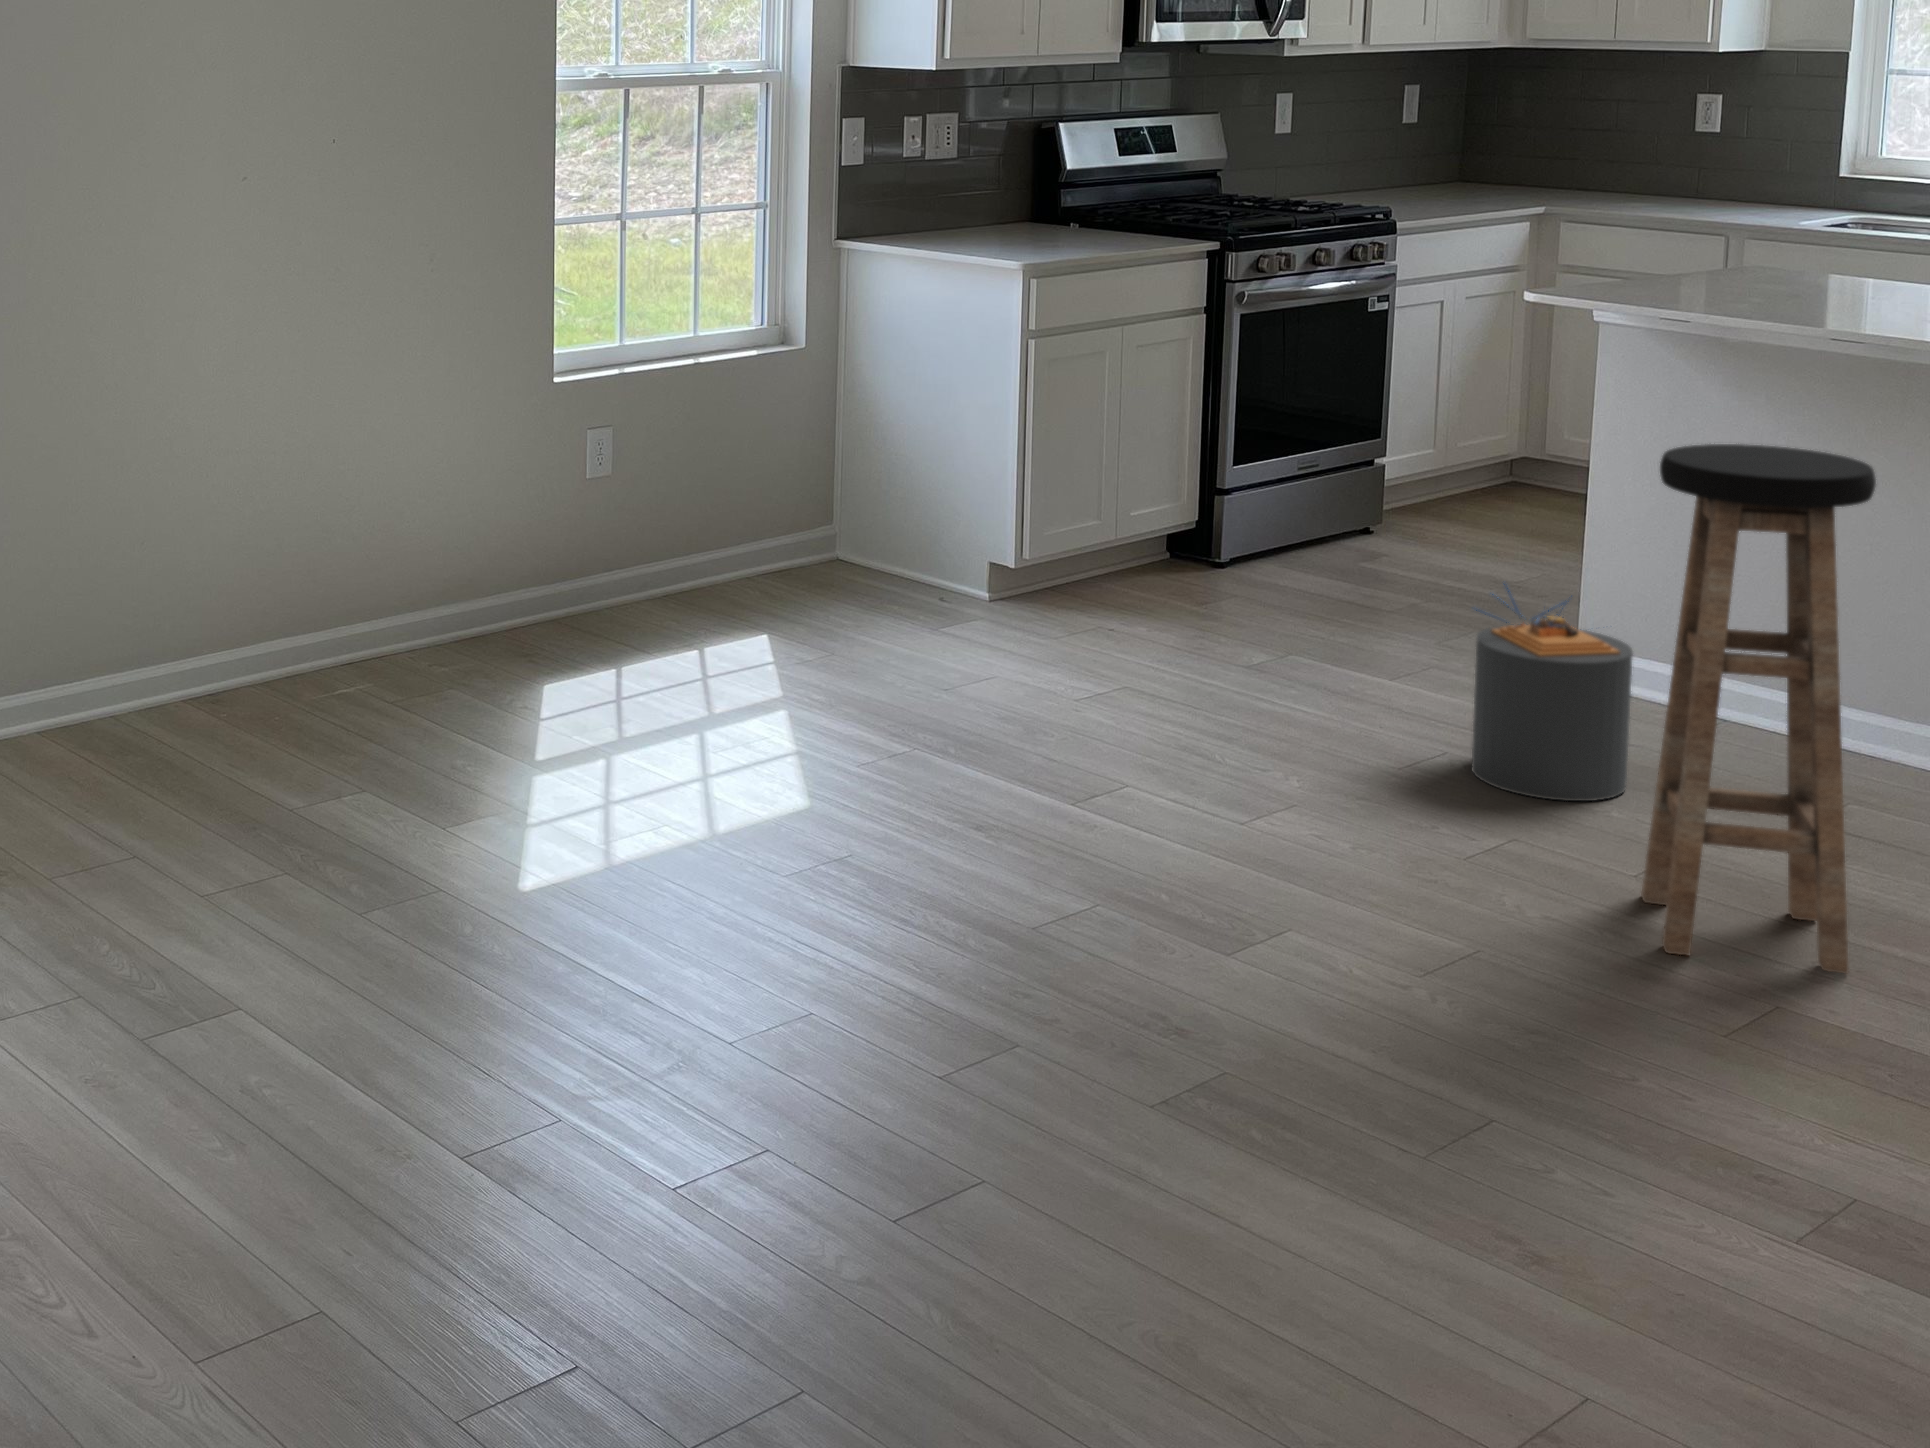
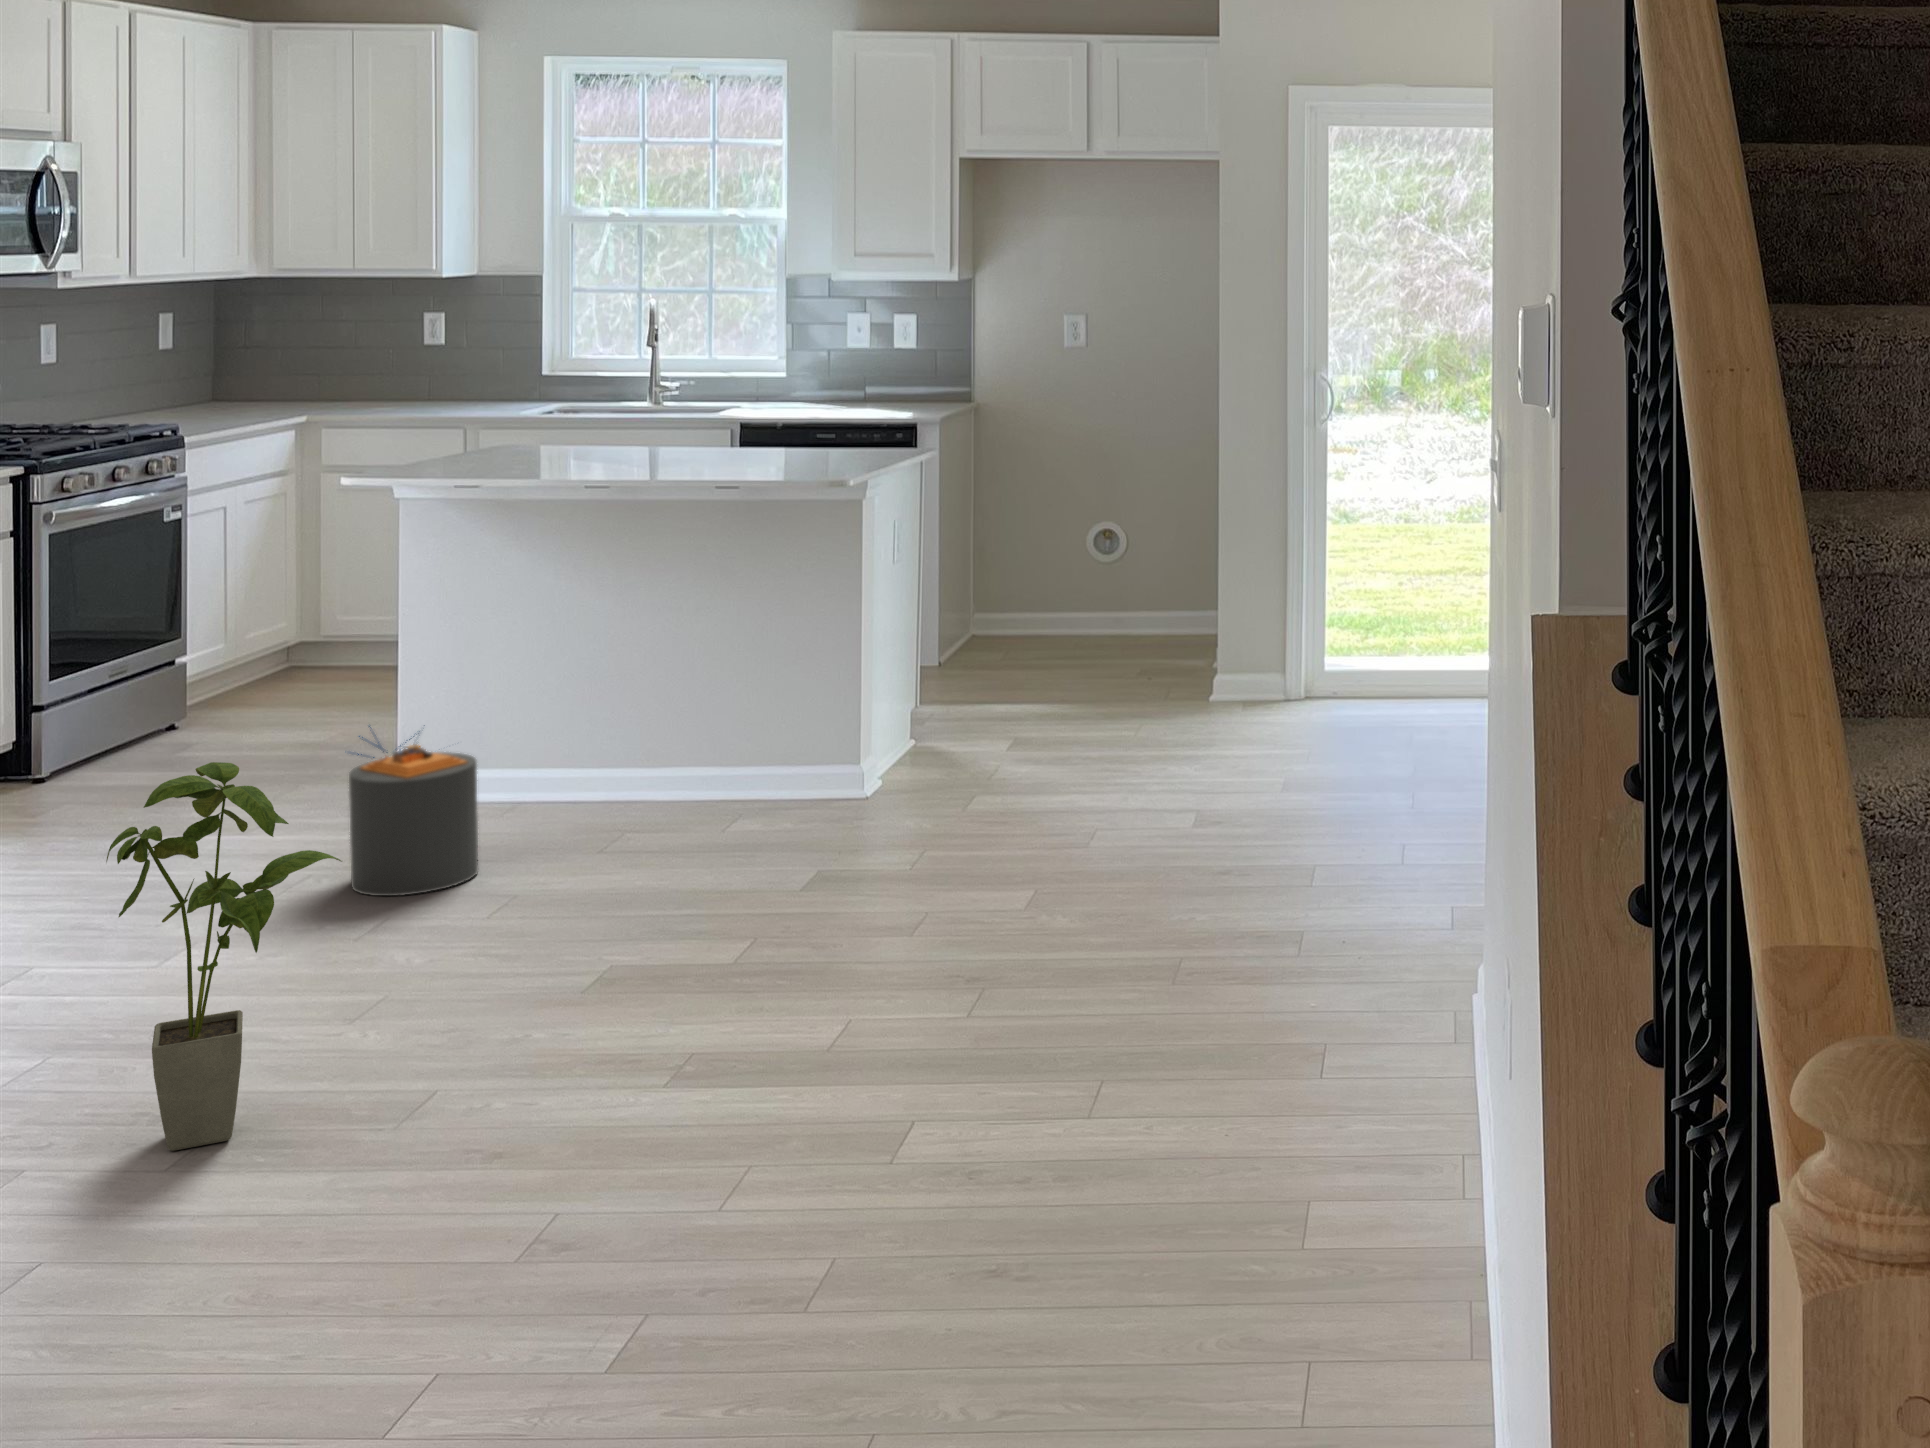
bar stool: present [1641,444,1876,973] -> none [513,576,669,969]
house plant: none [1123,602,1376,1040] -> present [106,762,342,1151]

